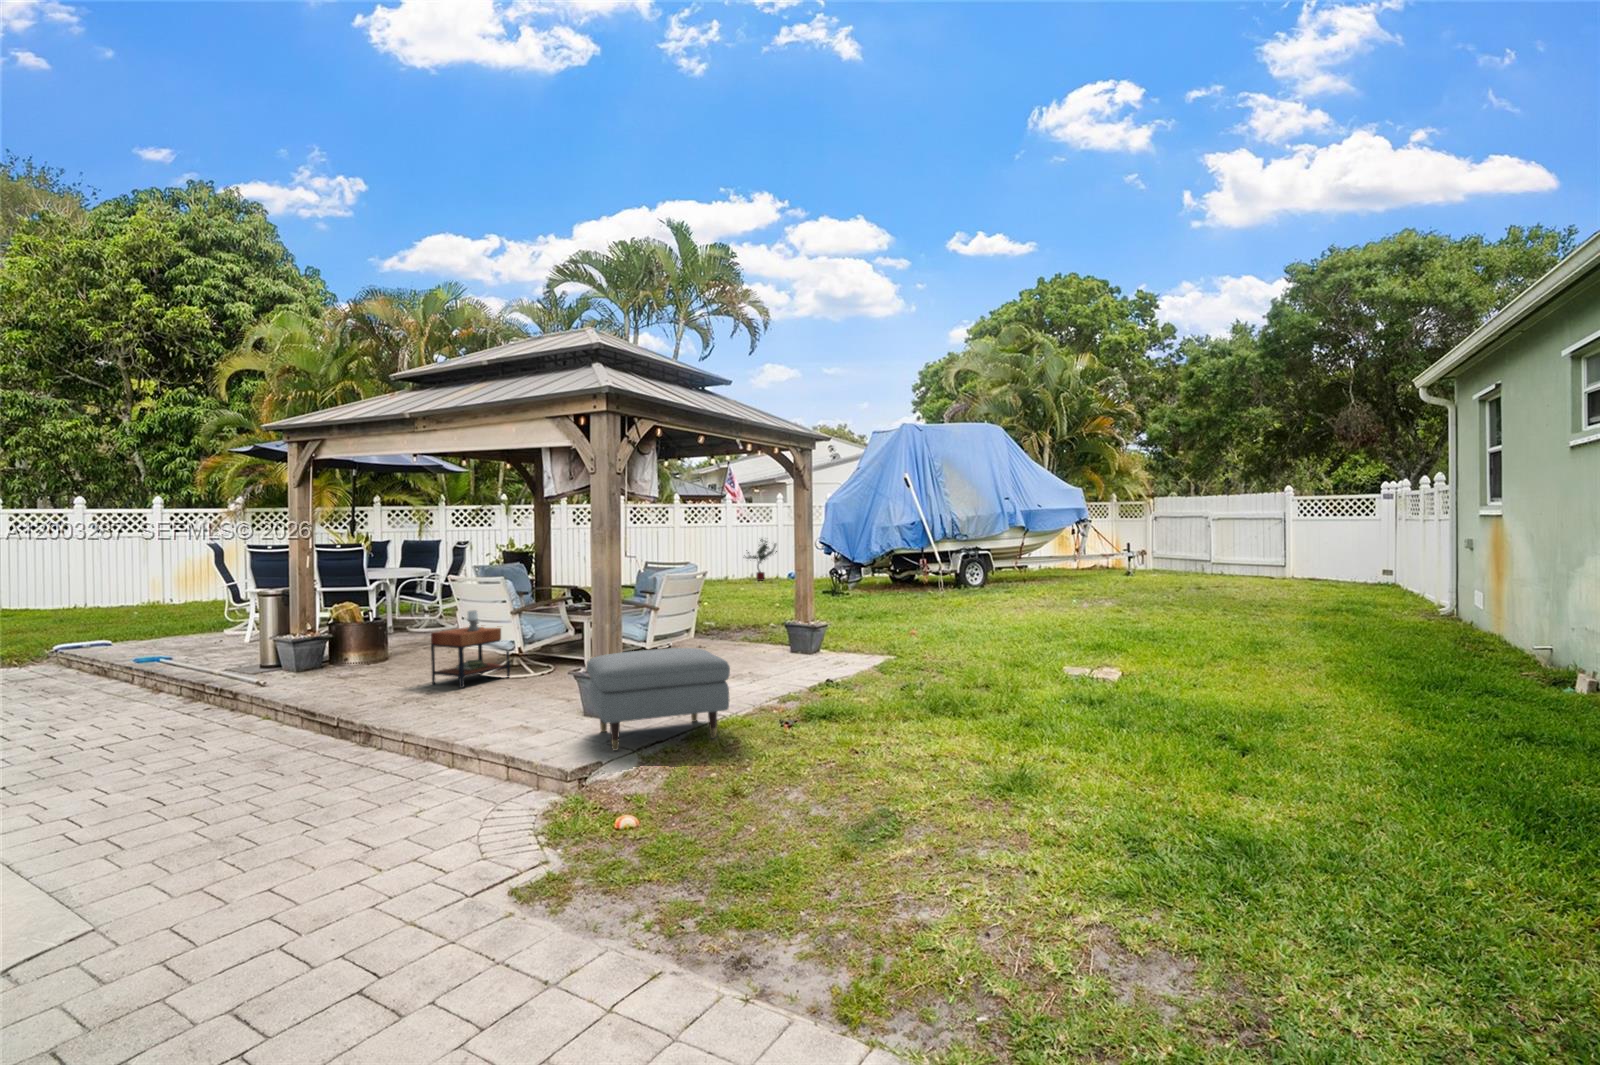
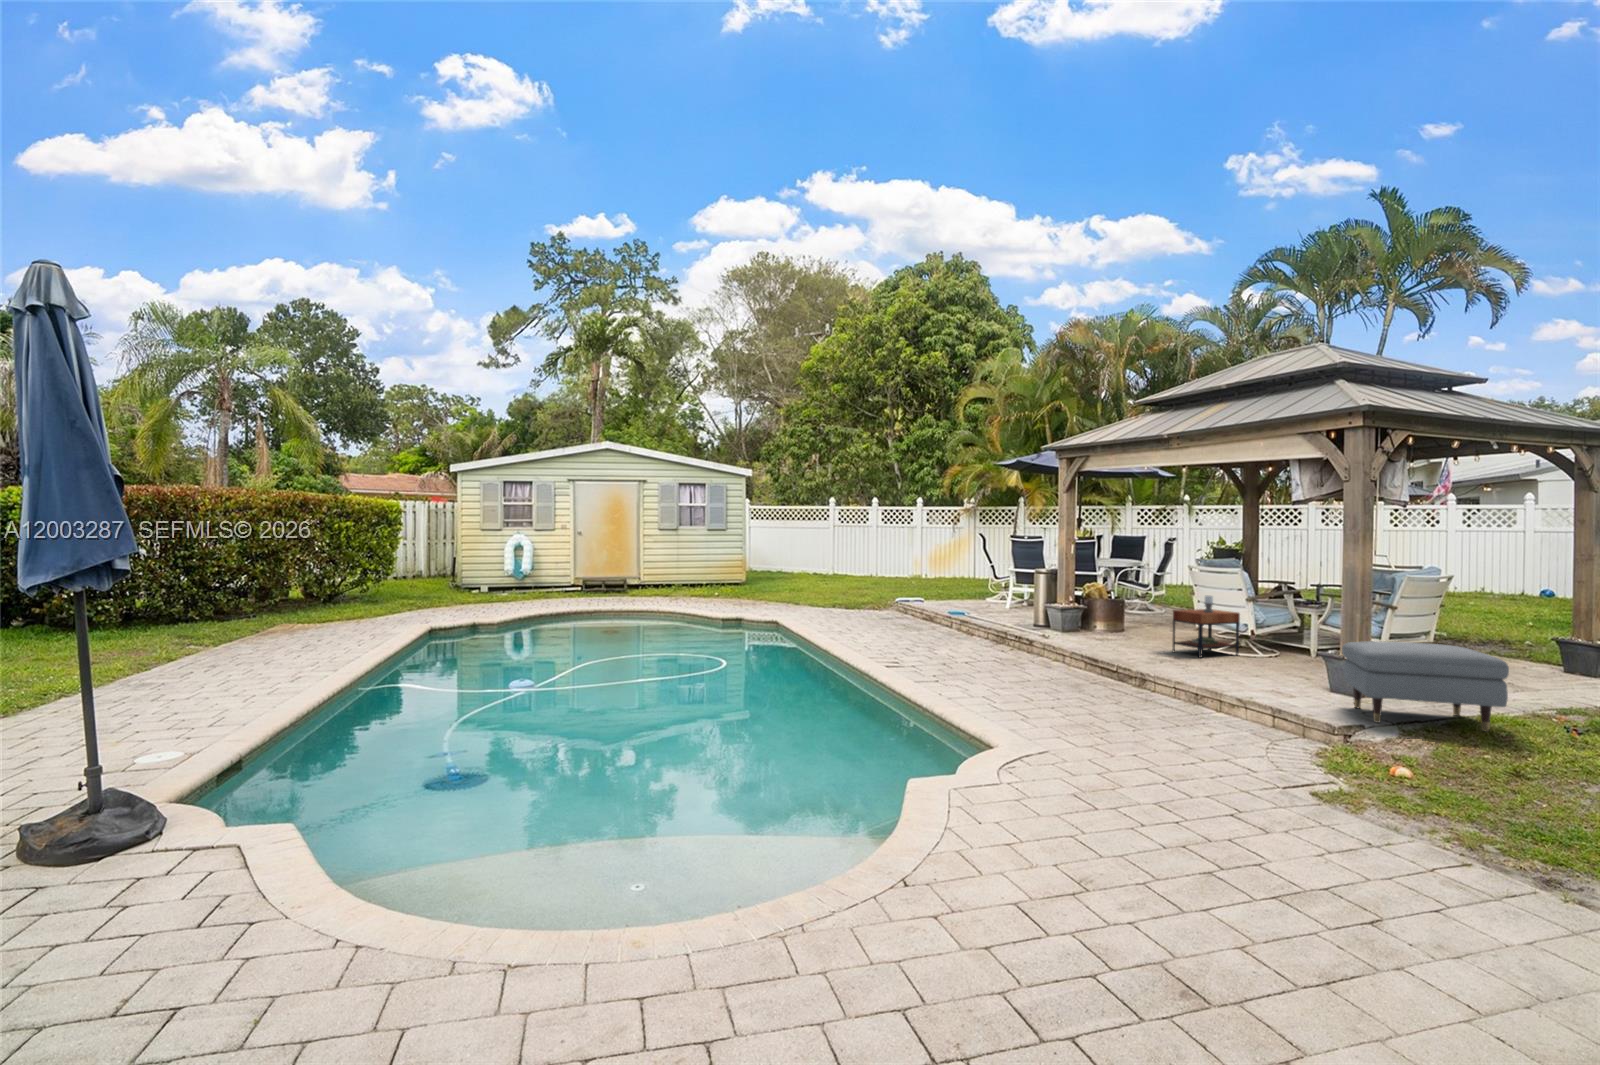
potted tree: present [745,539,777,581] -> none [1476,544,1533,595]

